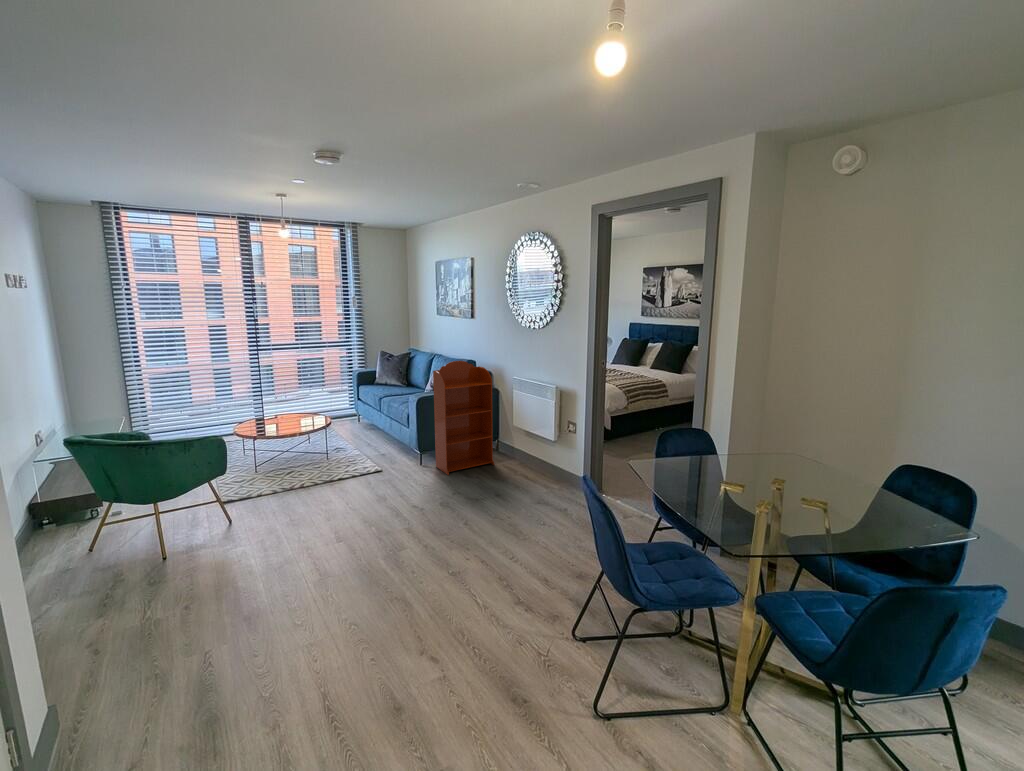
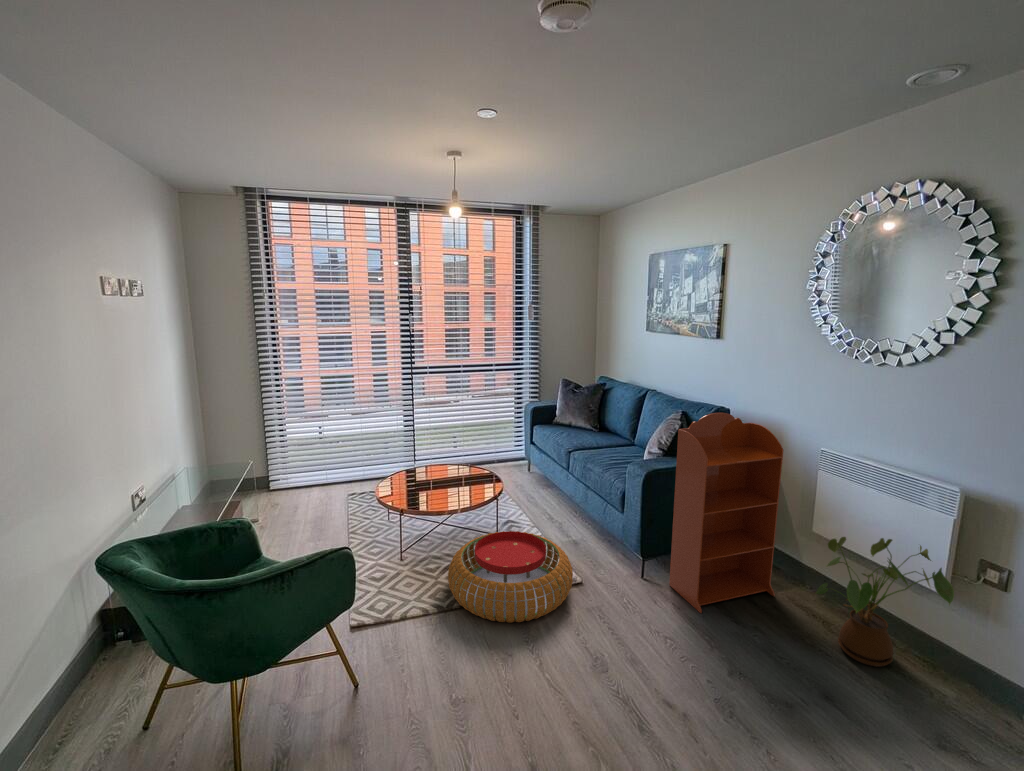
house plant: none [500,418,552,483] -> present [816,537,954,667]
pouf: none [290,444,374,491] -> present [448,531,573,623]

